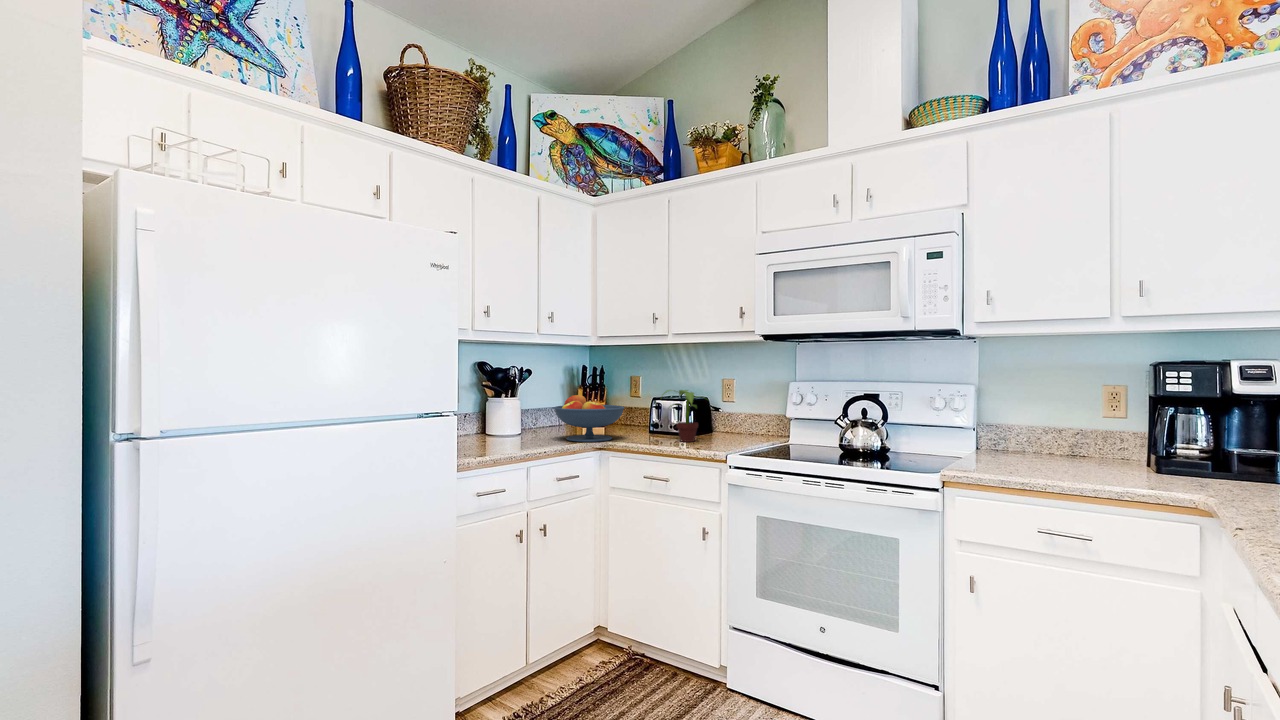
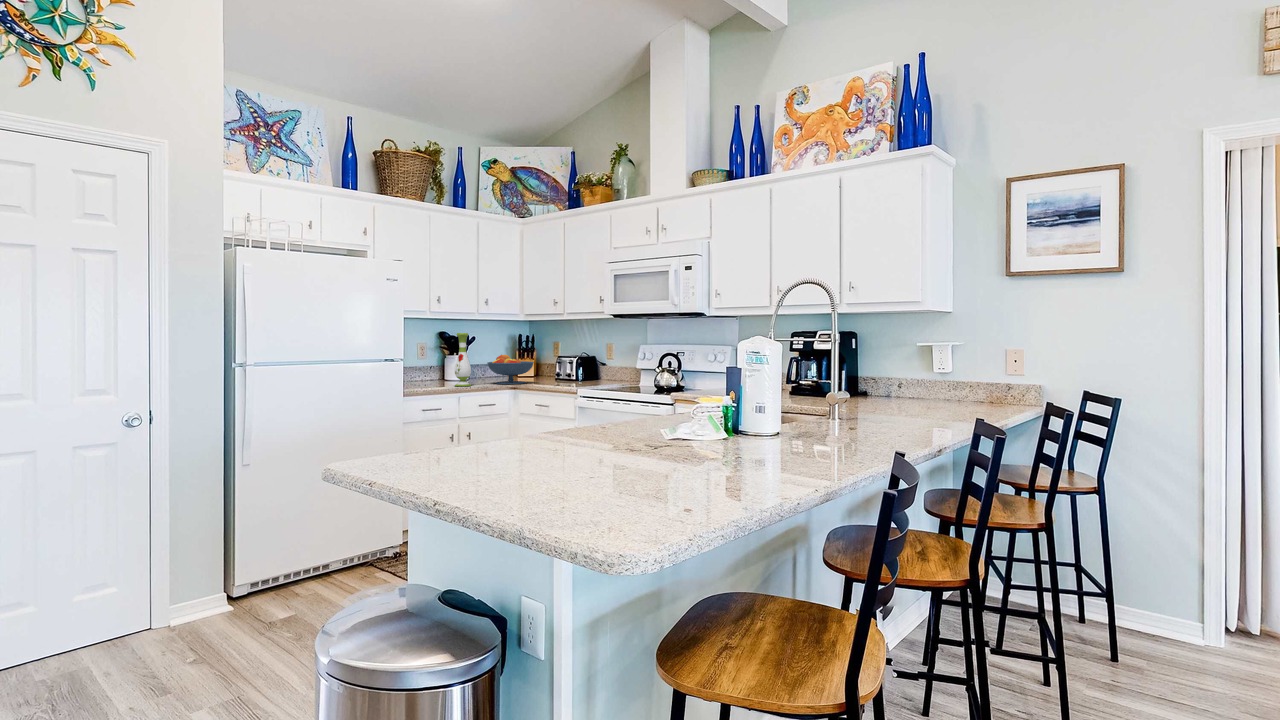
vase: none [510,362,537,448] -> present [455,333,471,387]
potted plant: present [664,390,704,442] -> none [553,351,587,384]

